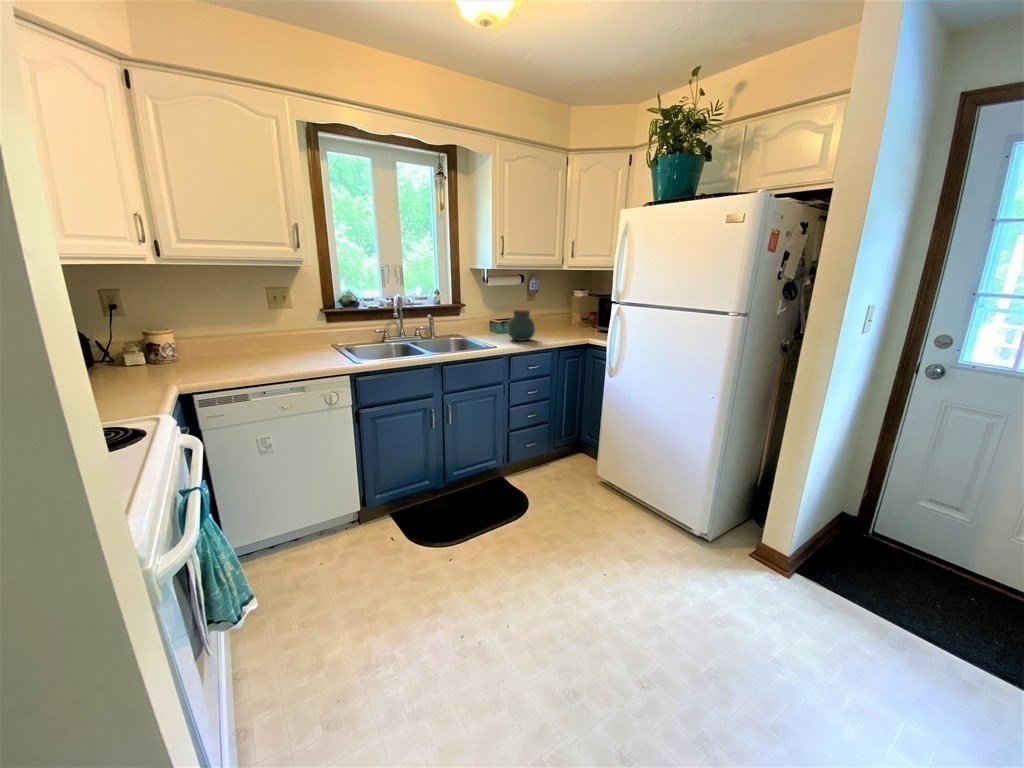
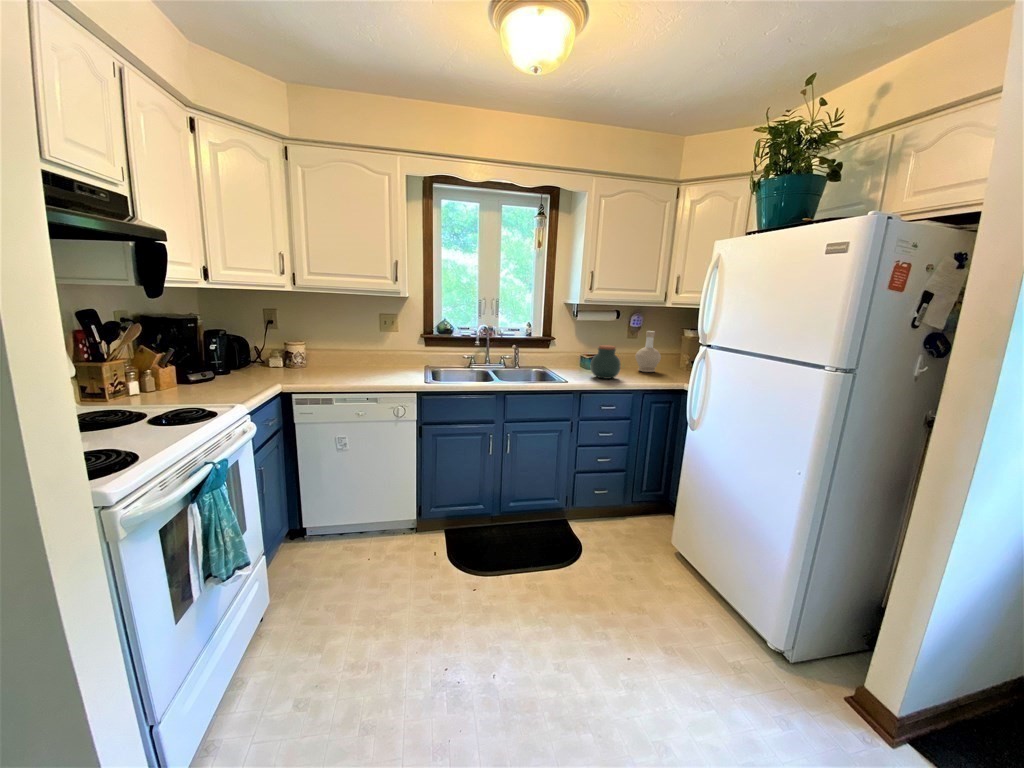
bottle: none [538,293,561,331] -> present [636,331,661,372]

